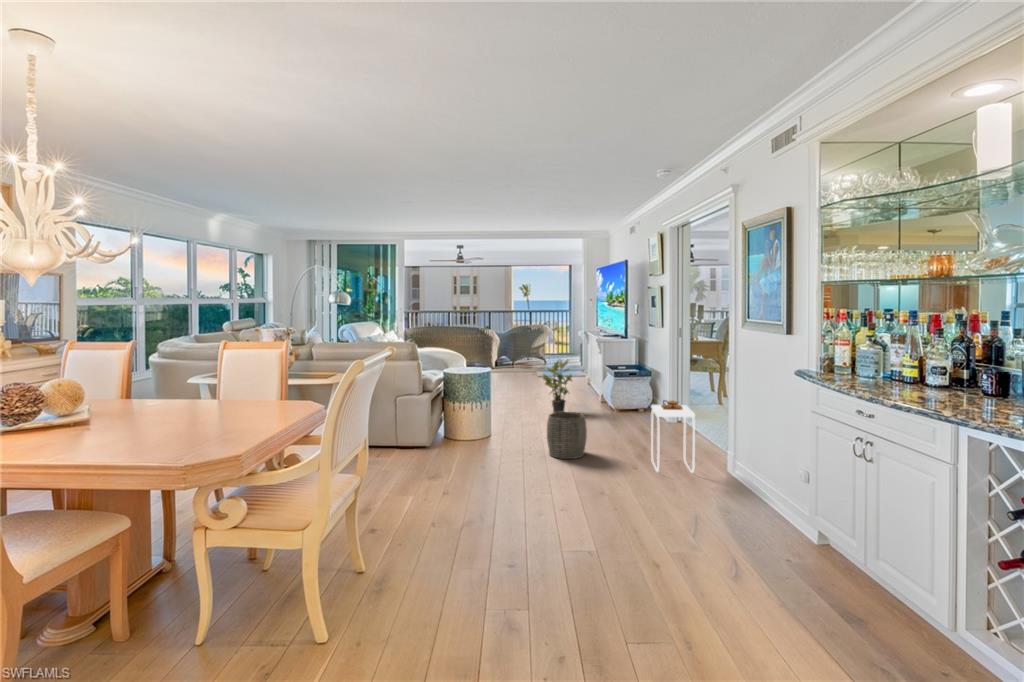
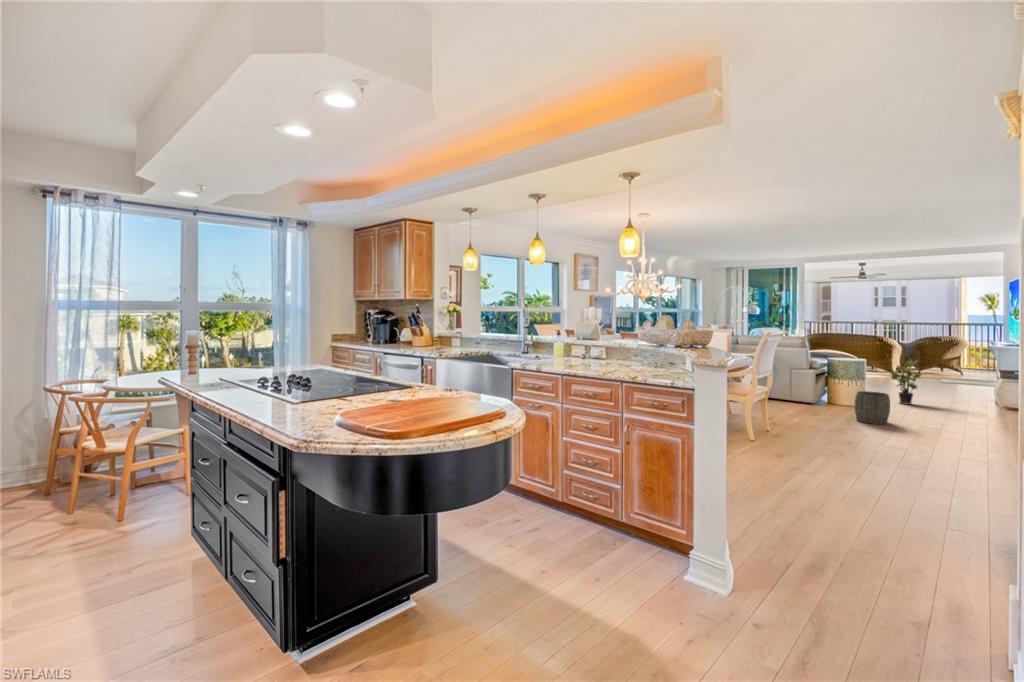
side table: present [651,400,695,473] -> none [934,388,982,445]

